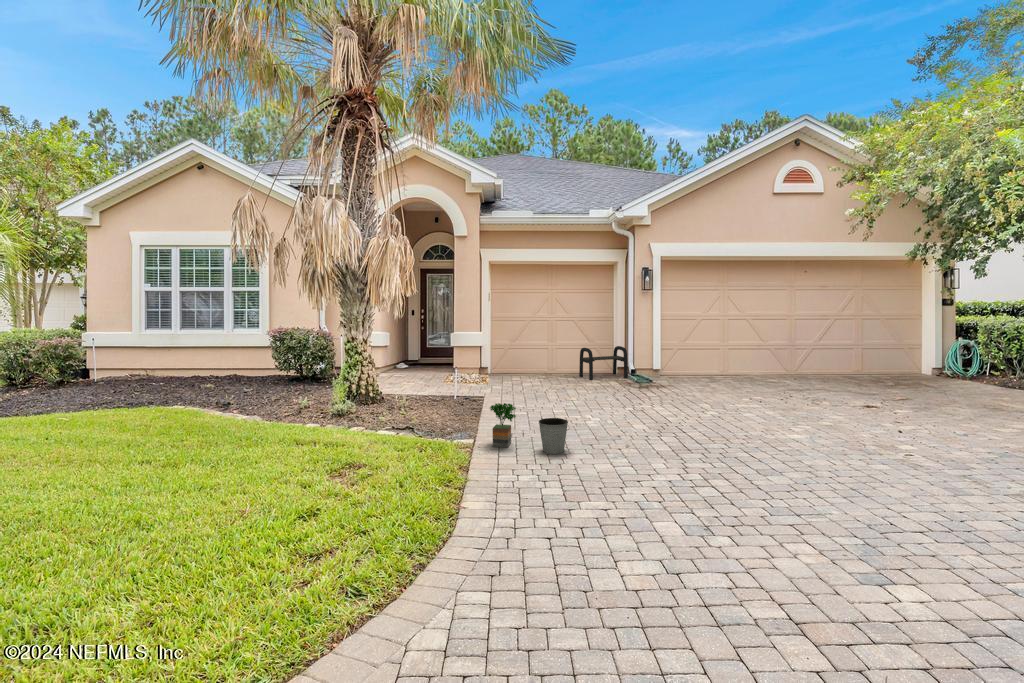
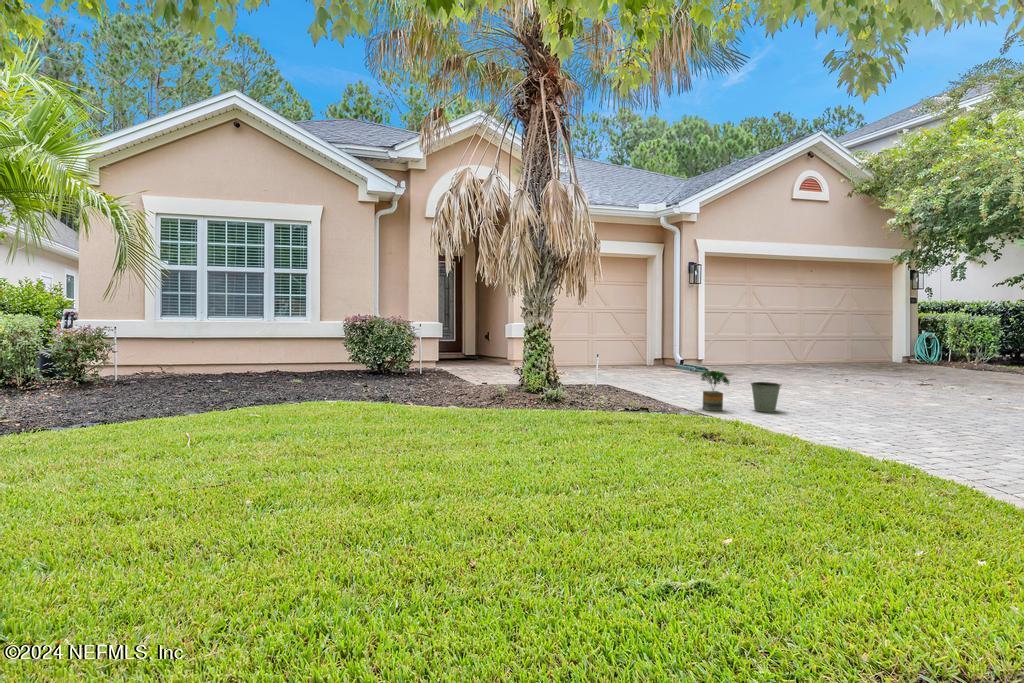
bench: present [579,346,628,380] -> none [626,336,671,368]

